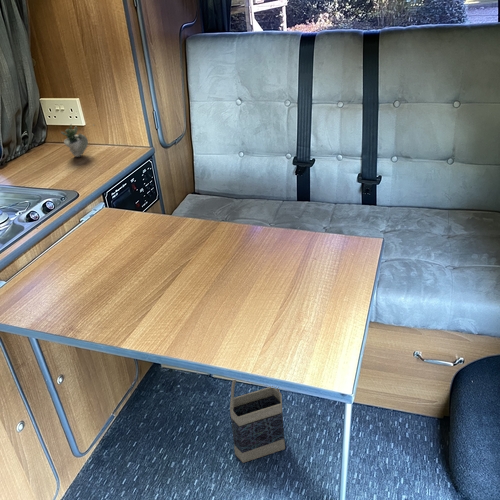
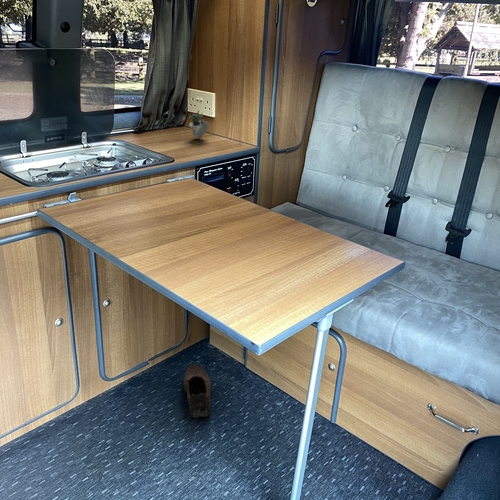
bag: present [230,380,285,463] -> none [228,344,283,450]
shoe: none [157,395,207,453] -> present [183,364,211,418]

